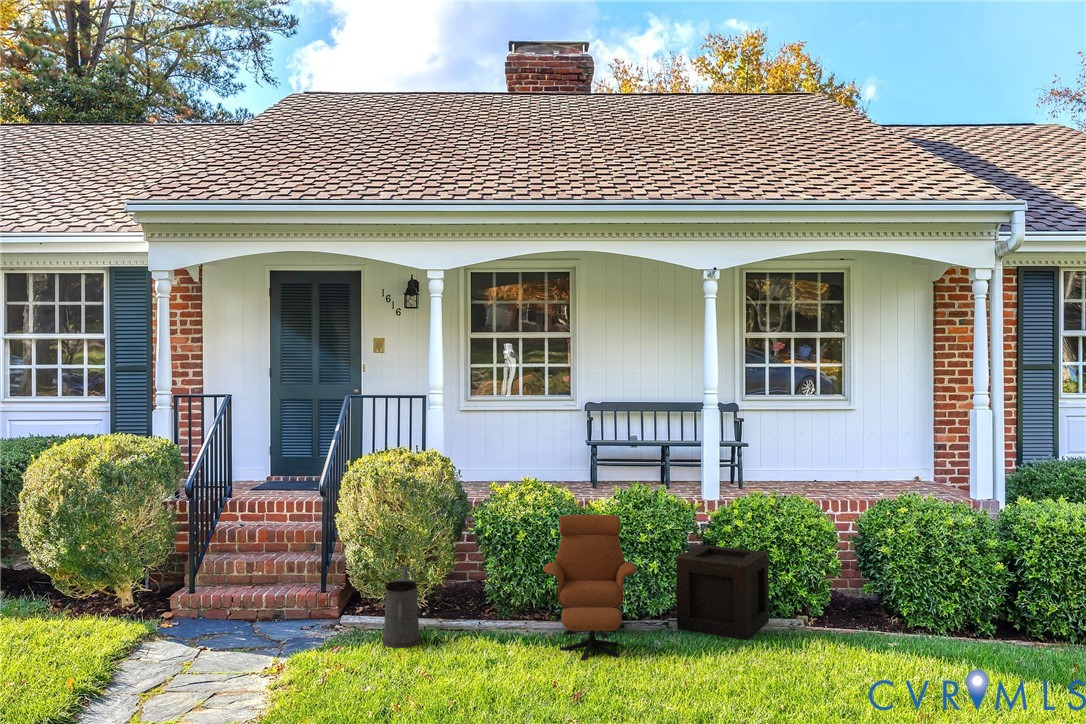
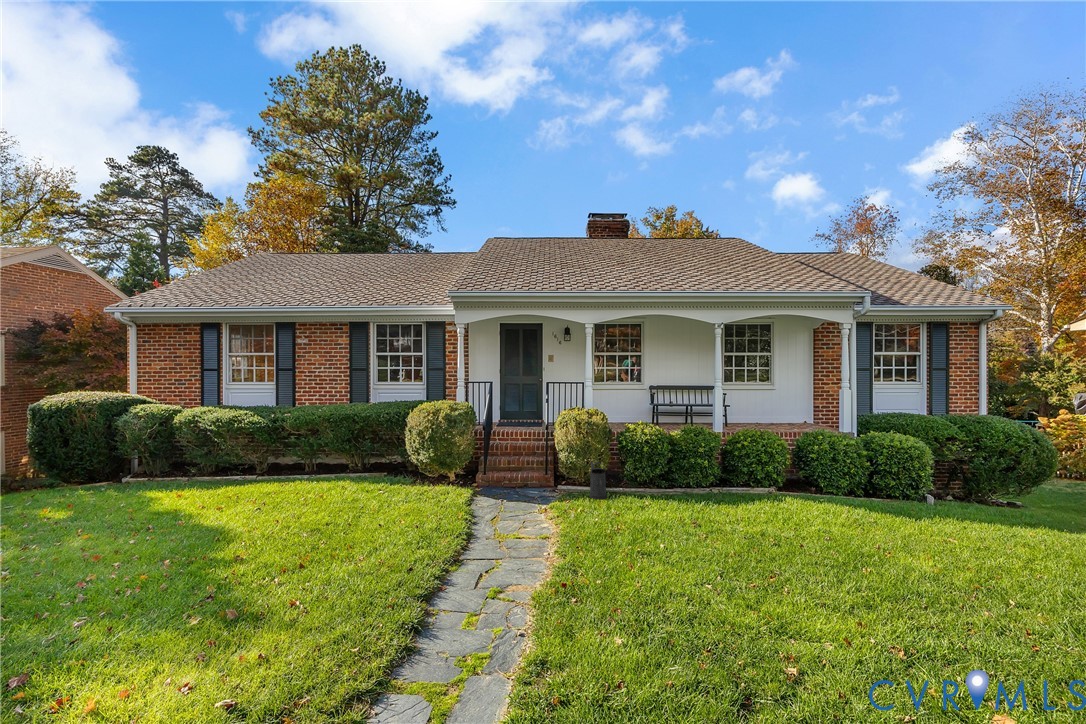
lounge chair: present [544,515,637,661] -> none [657,439,704,505]
wooden crate: present [676,545,769,640] -> none [720,453,760,497]

